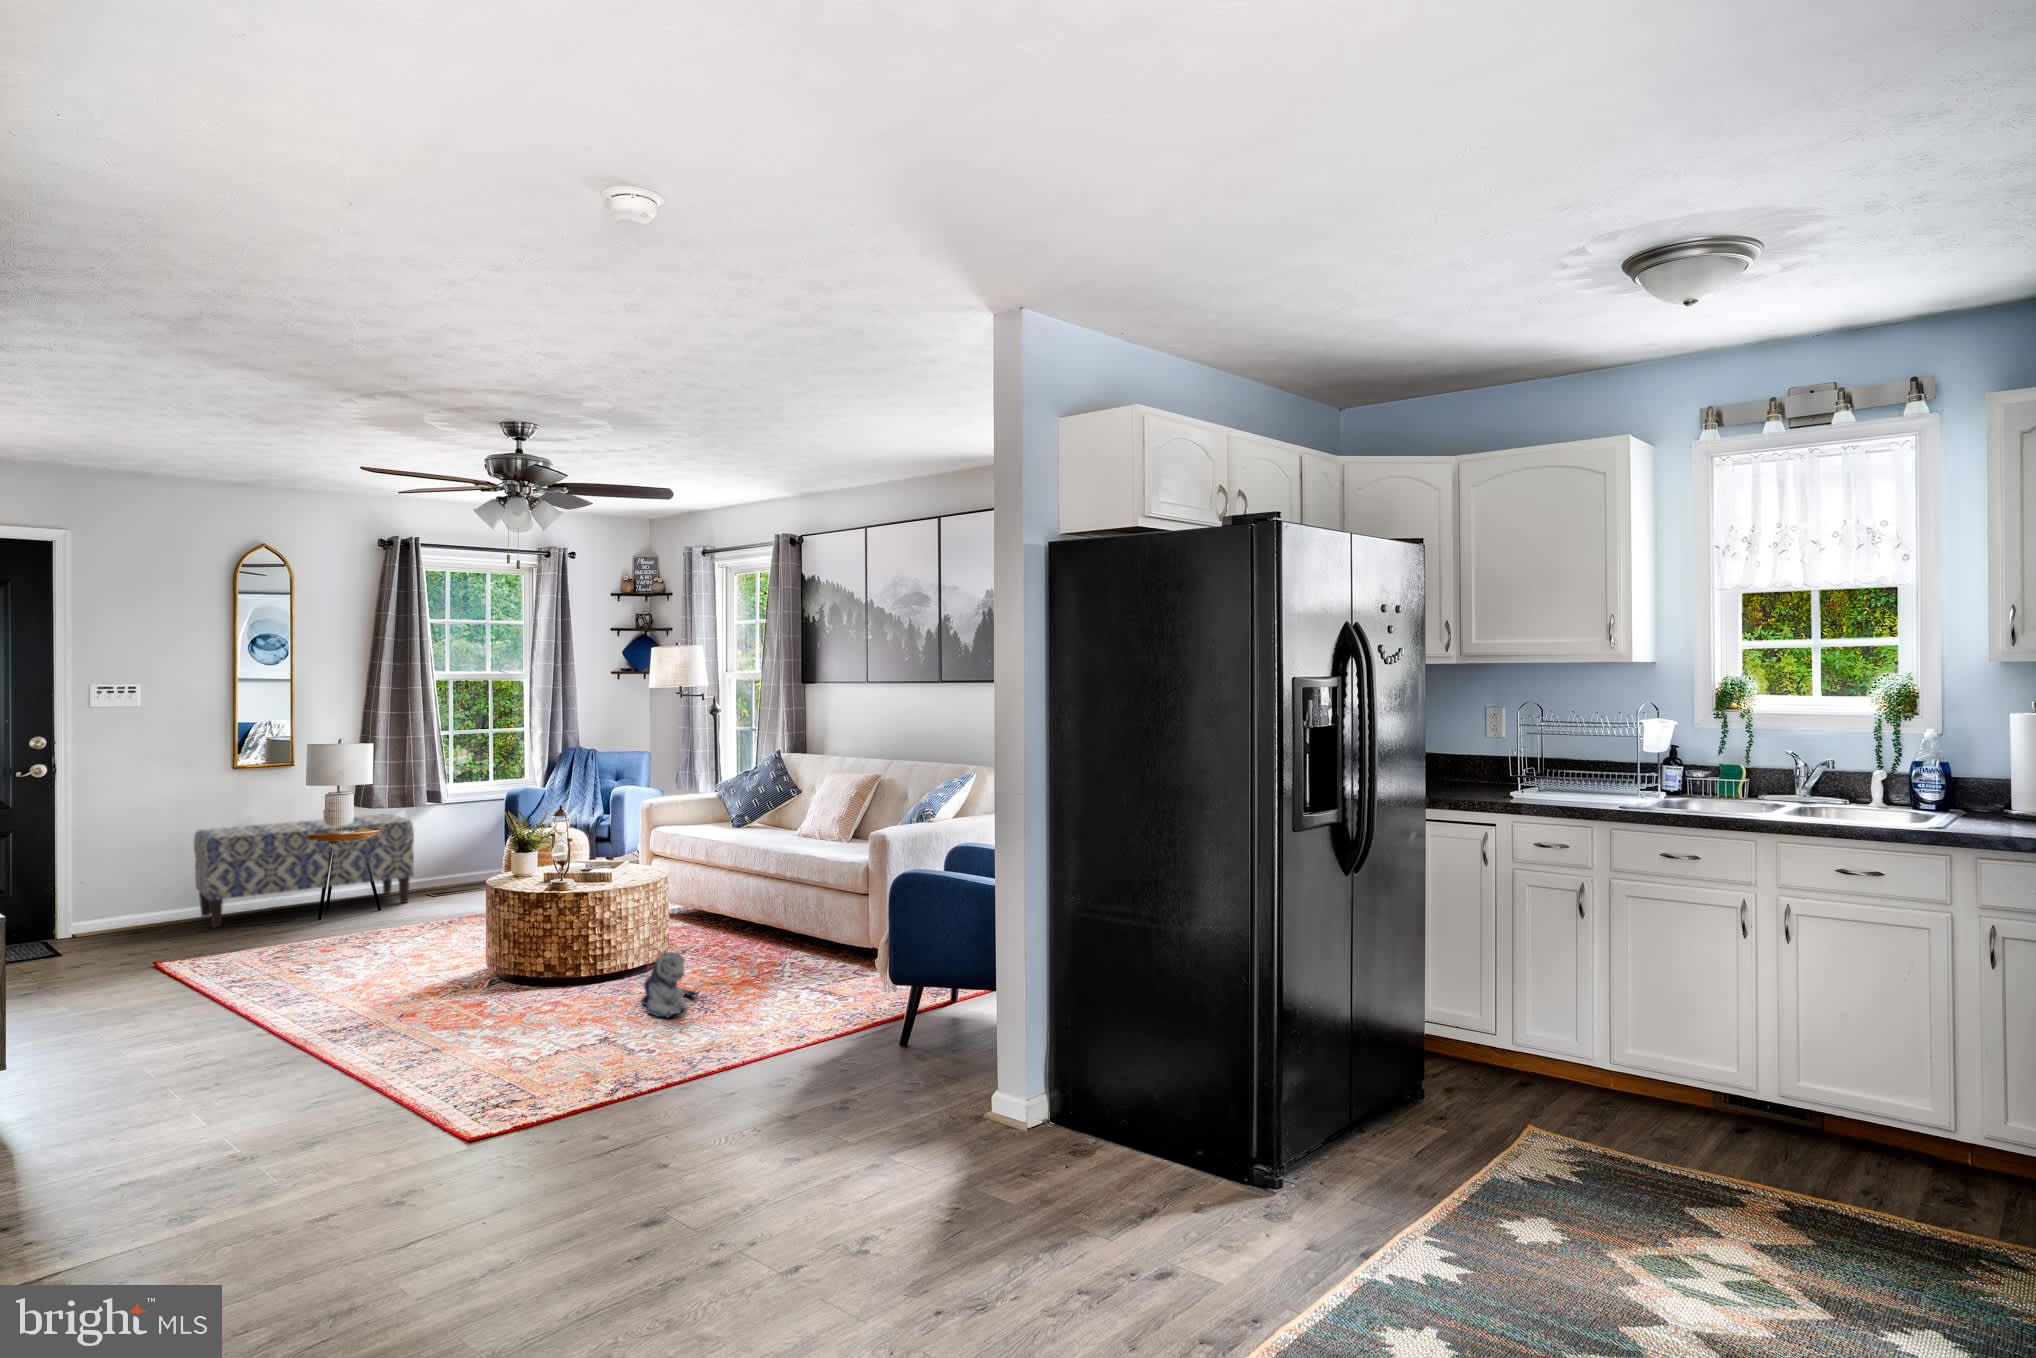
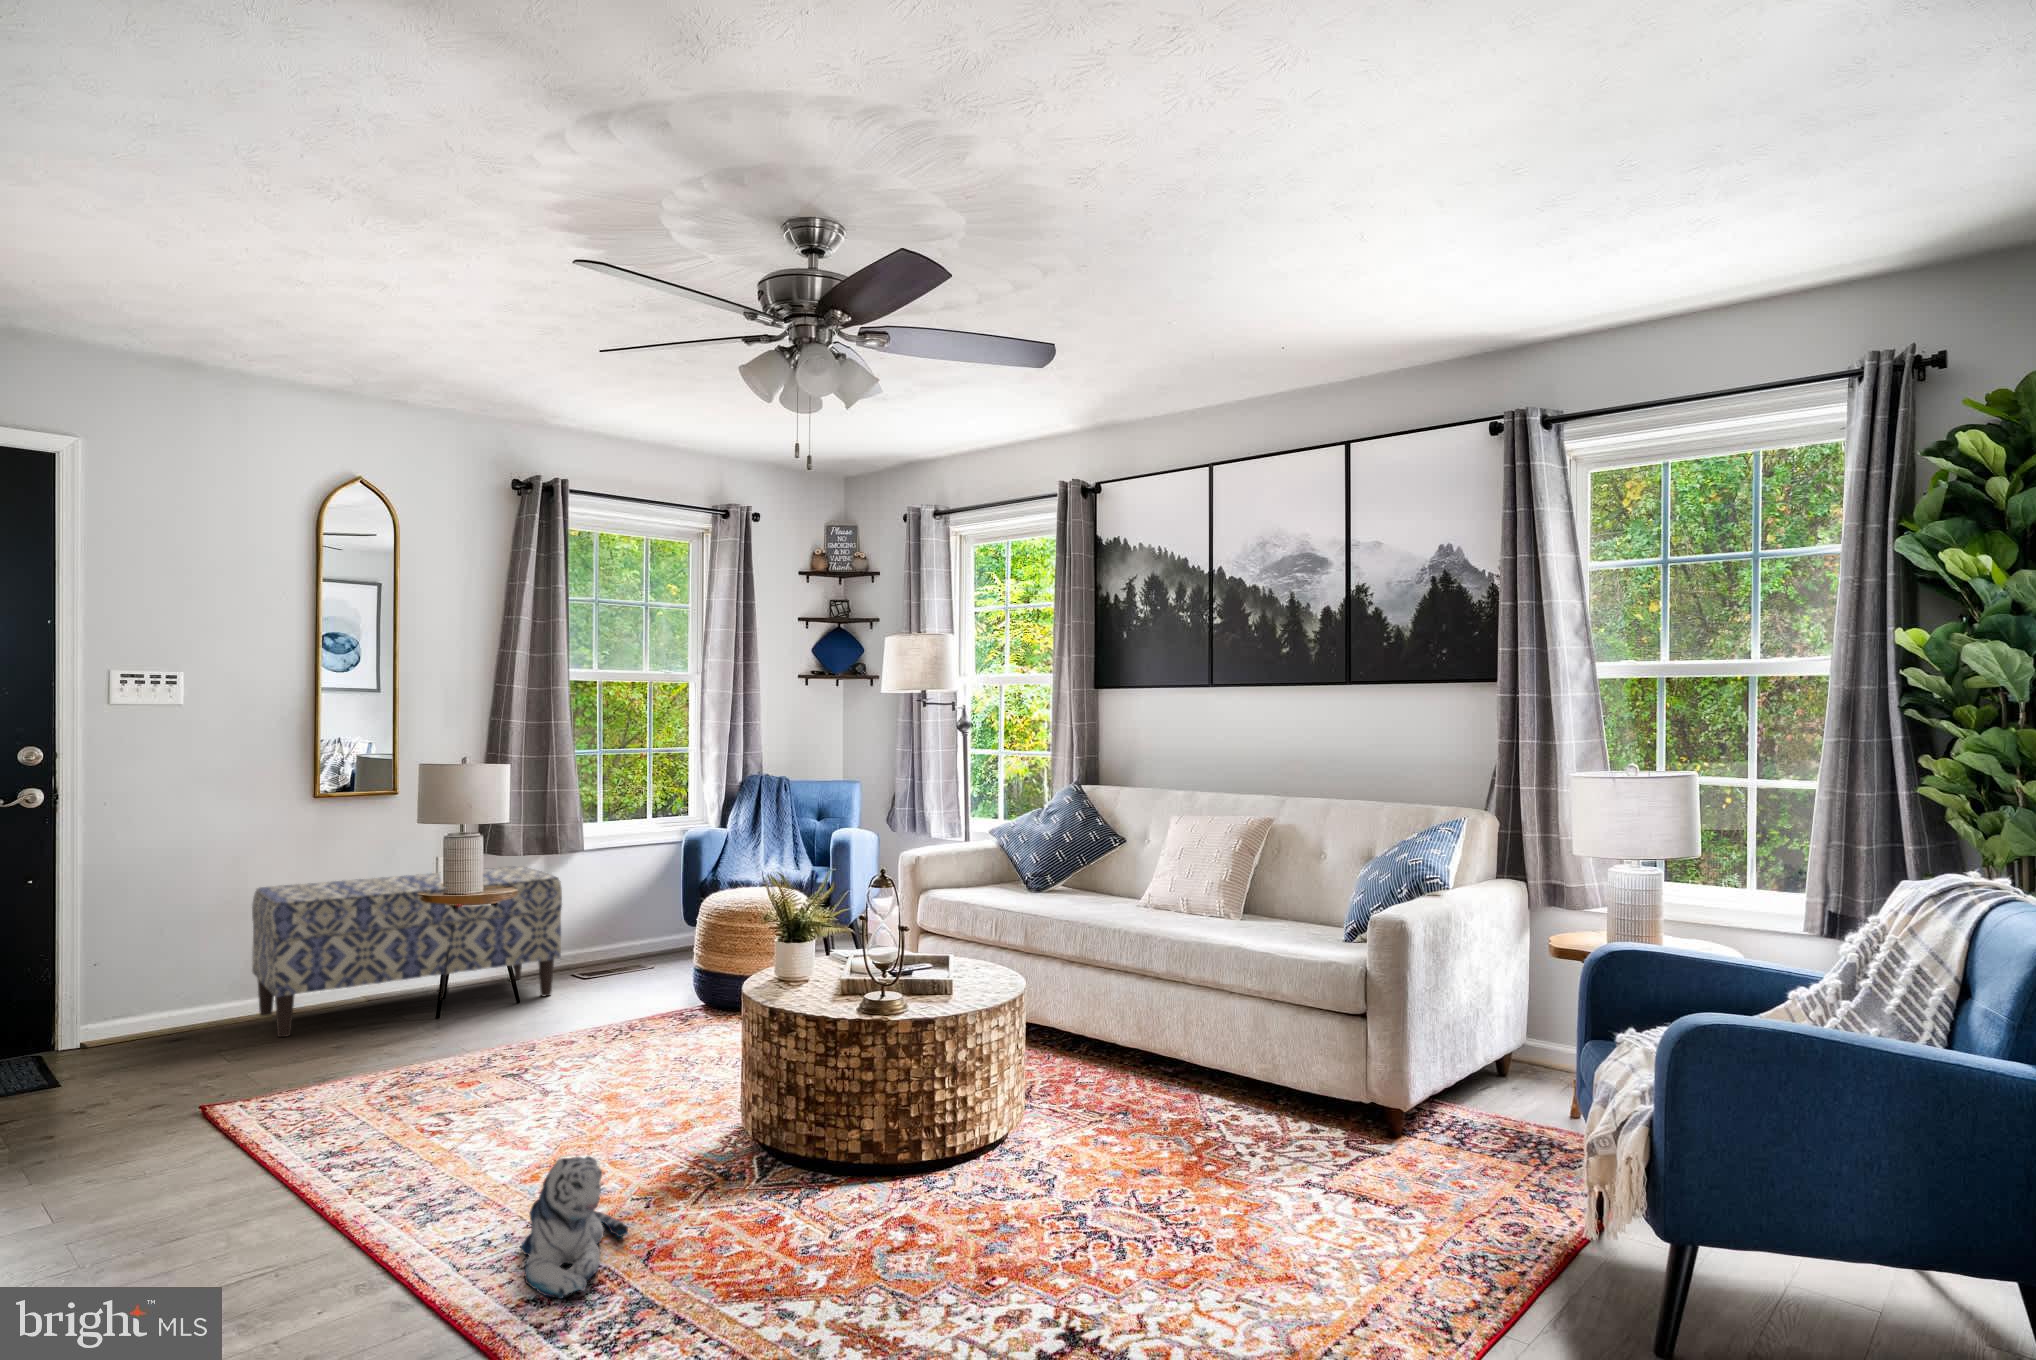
plush toy: present [641,952,697,1018] -> present [520,1156,628,1299]

